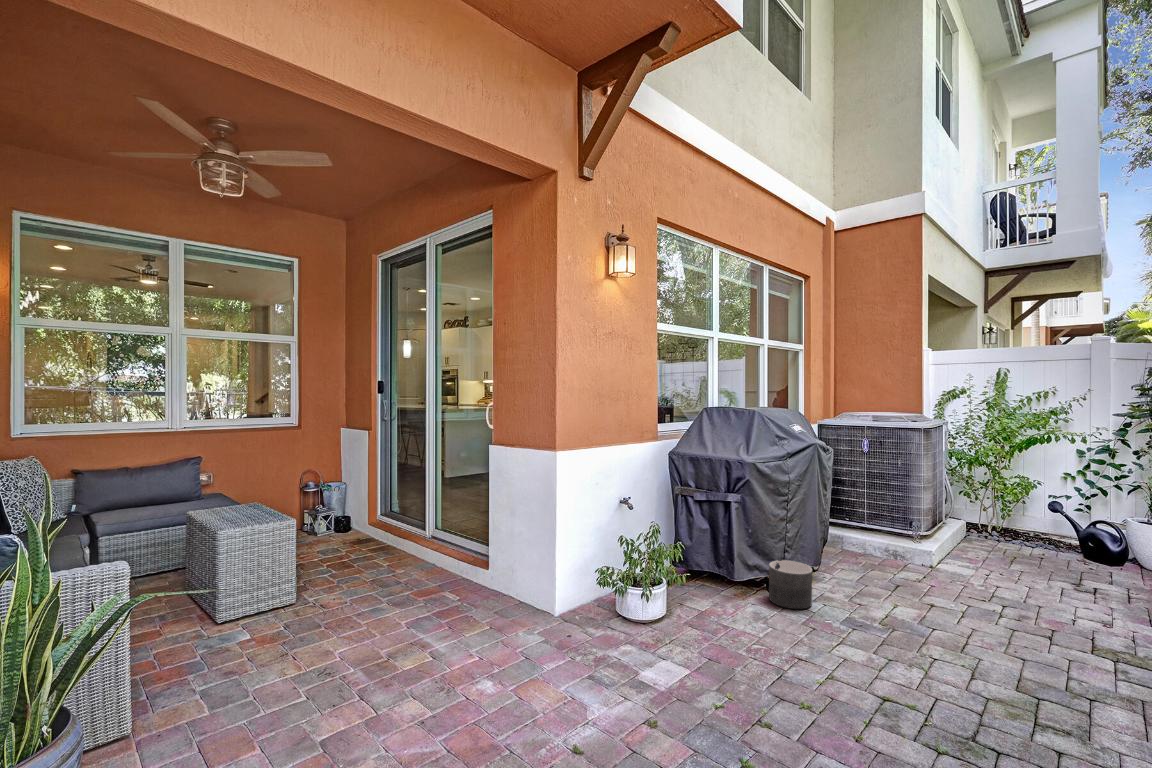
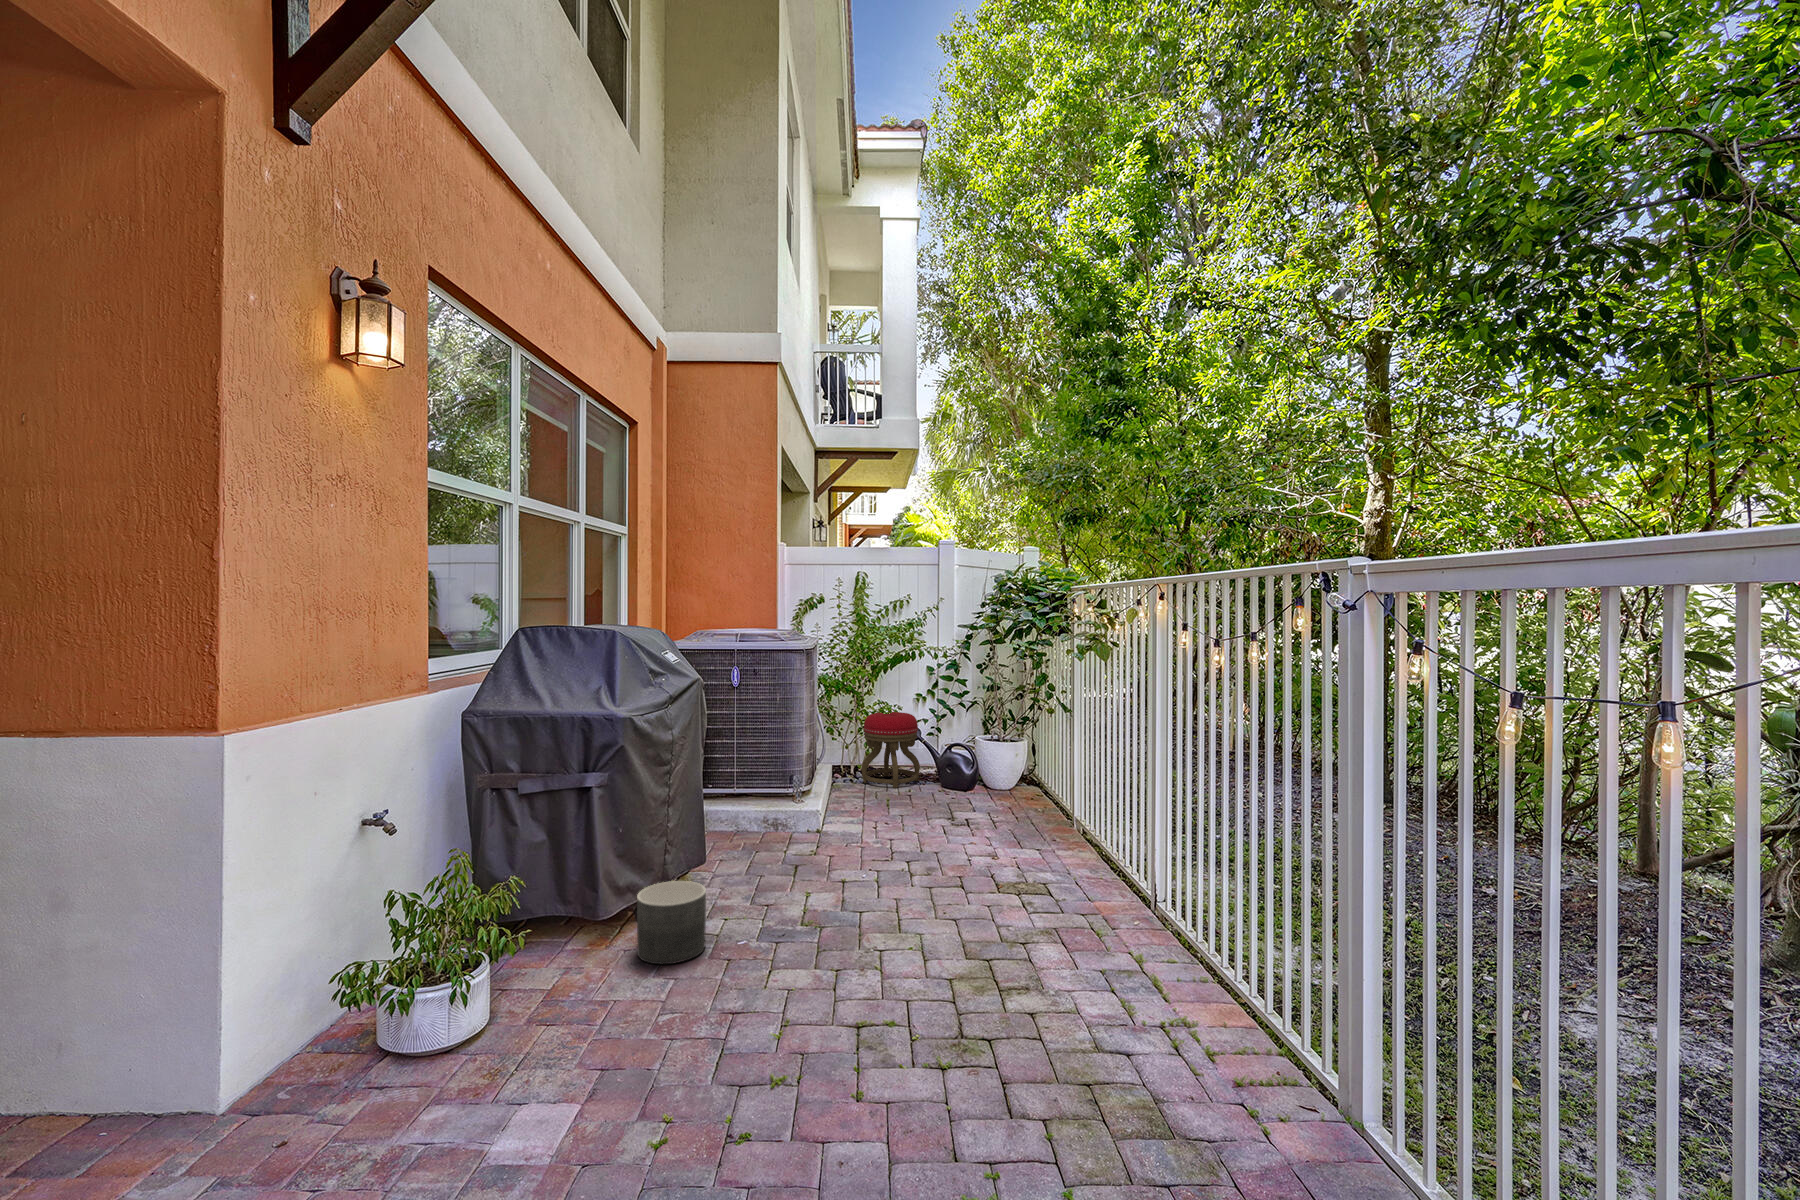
stool: none [997,485,1061,550] -> present [862,712,920,788]

